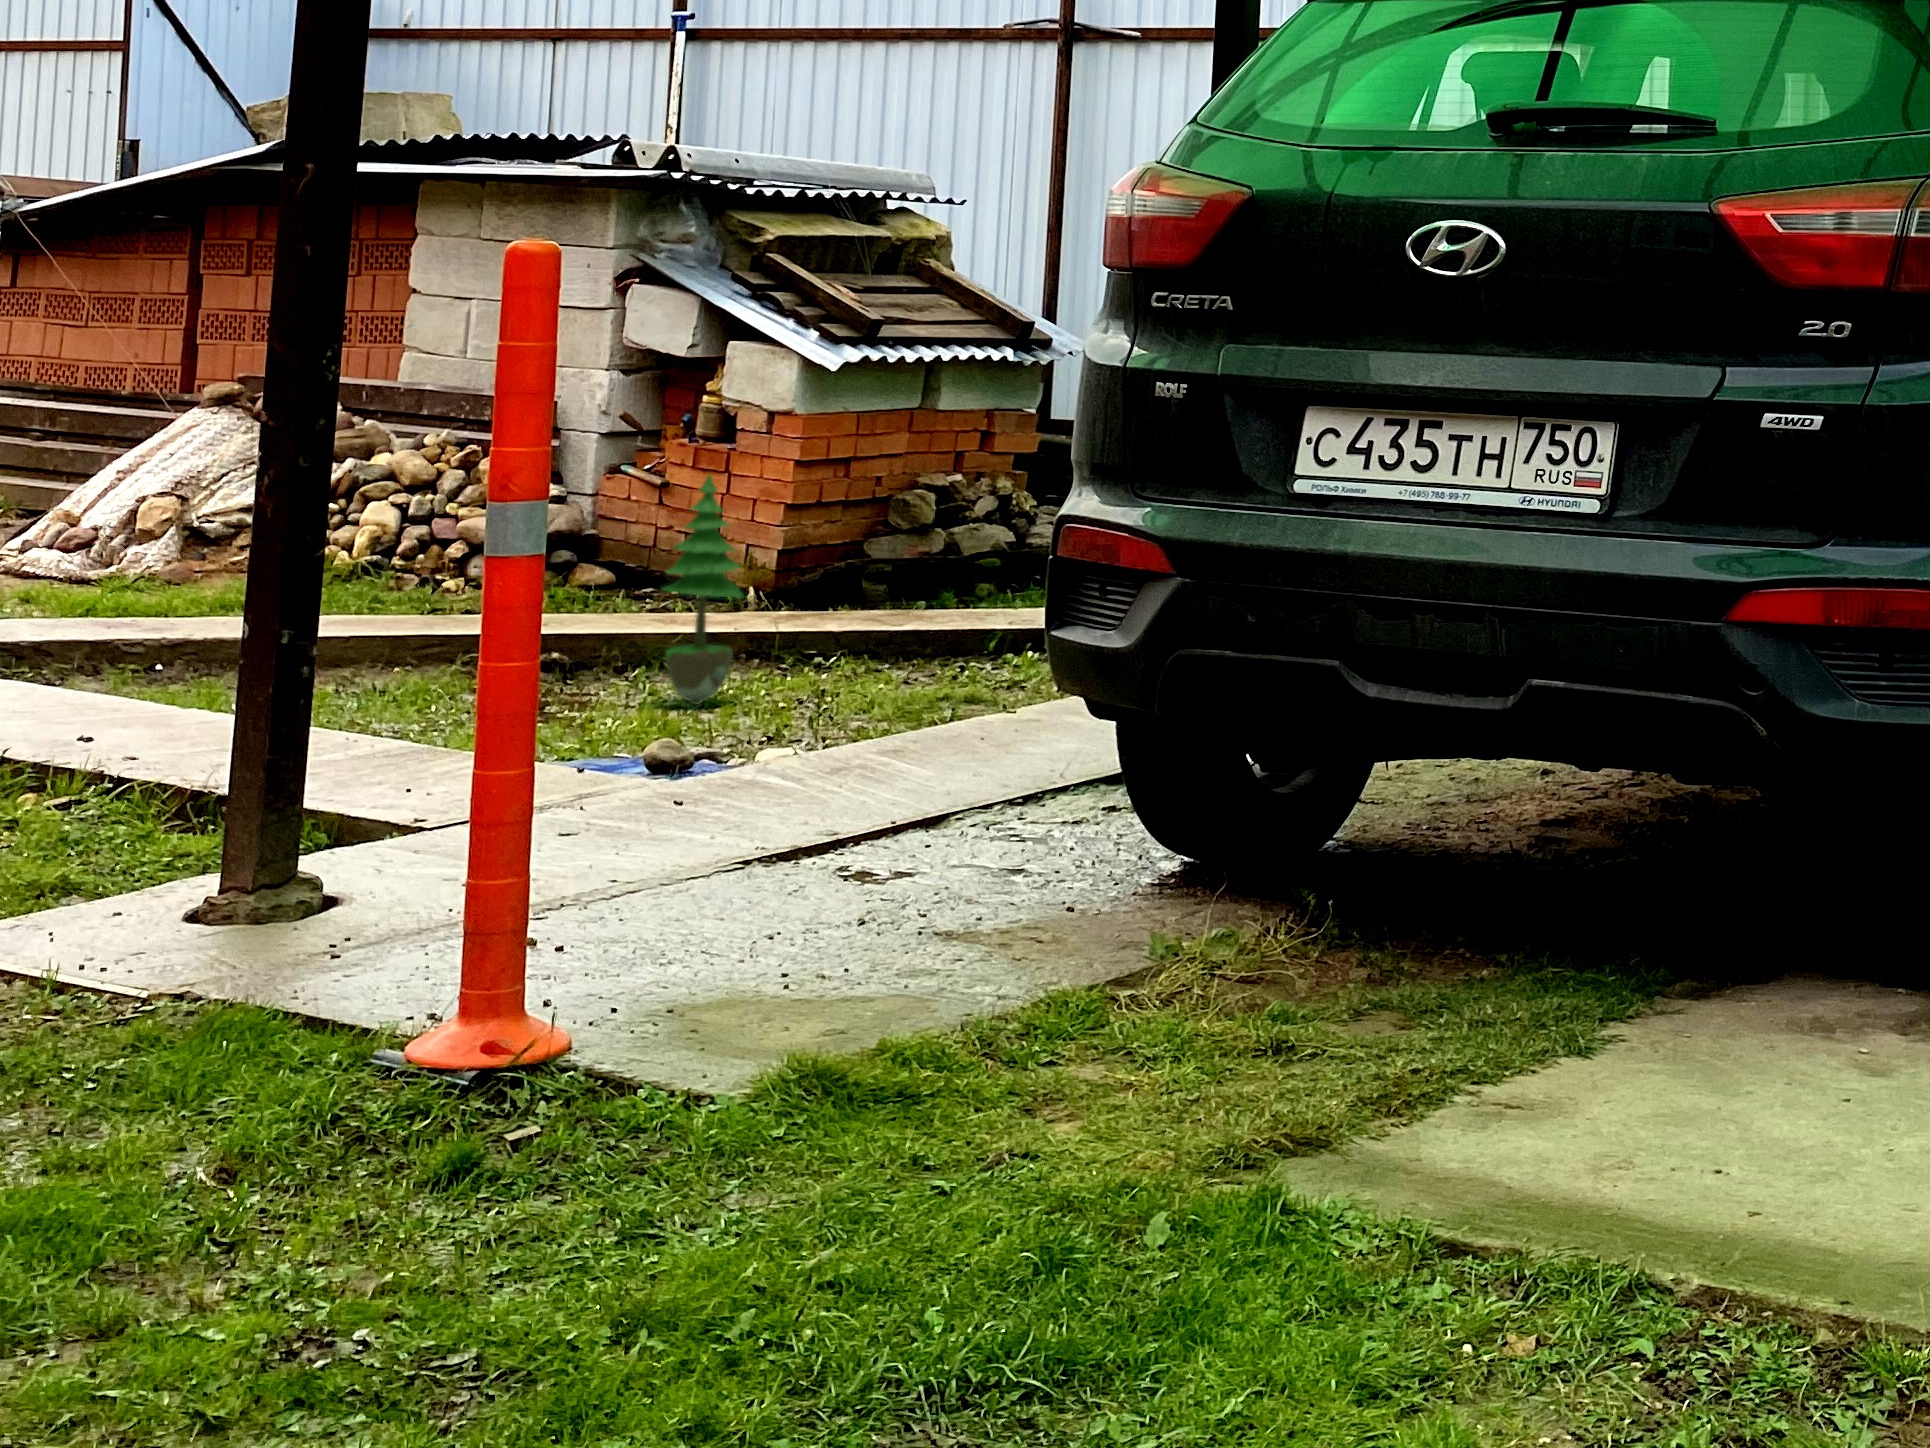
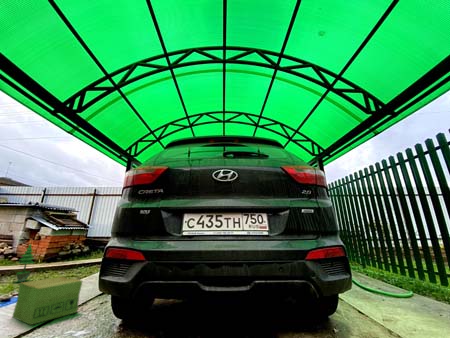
cardboard box: none [743,660,998,831] -> present [12,277,82,325]

